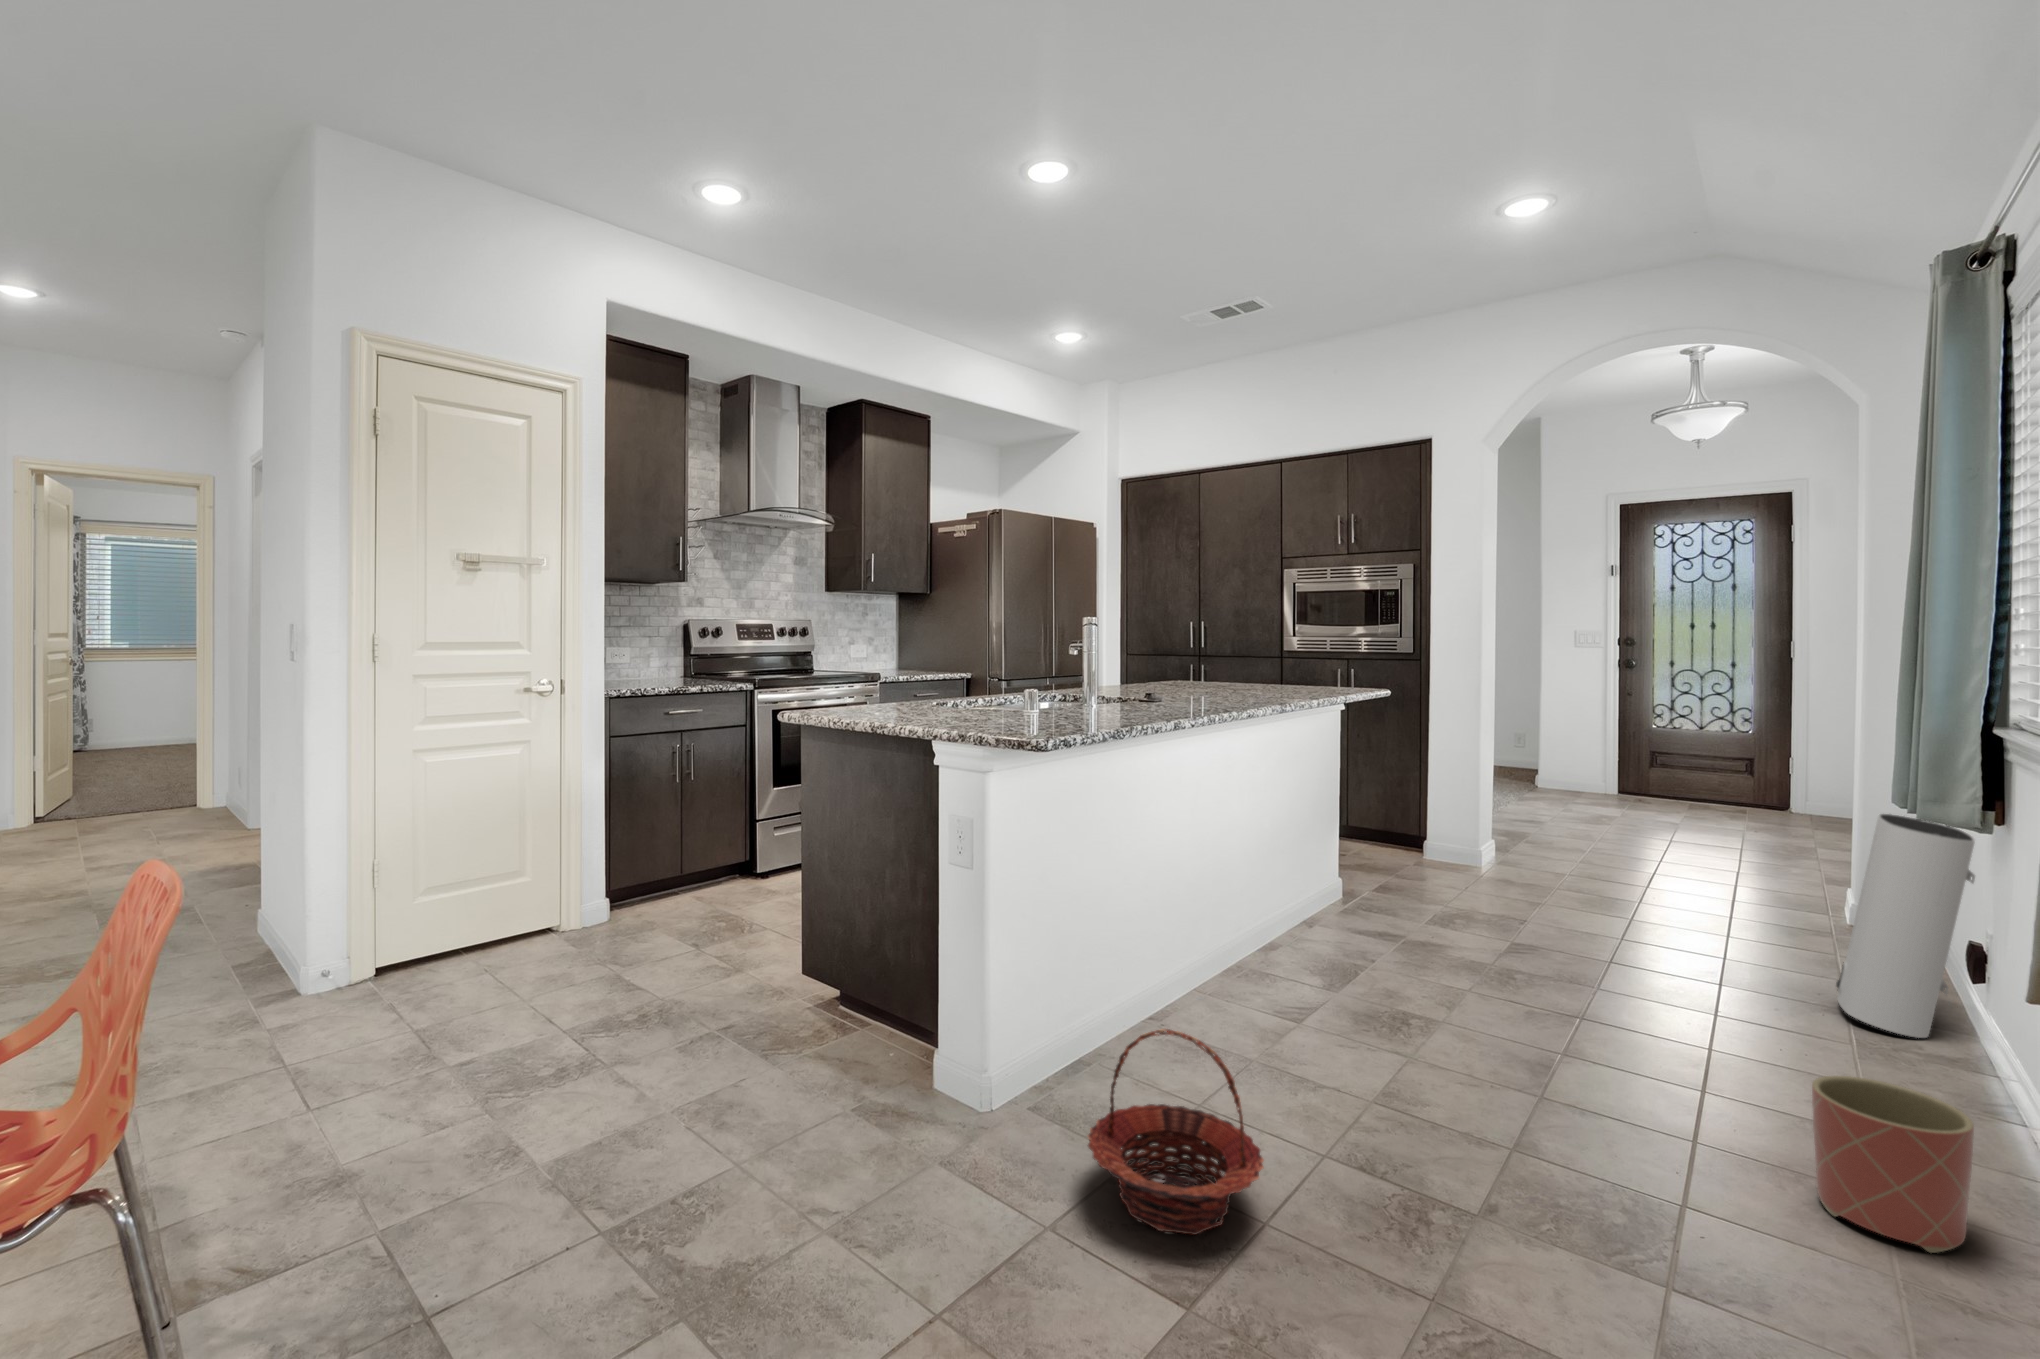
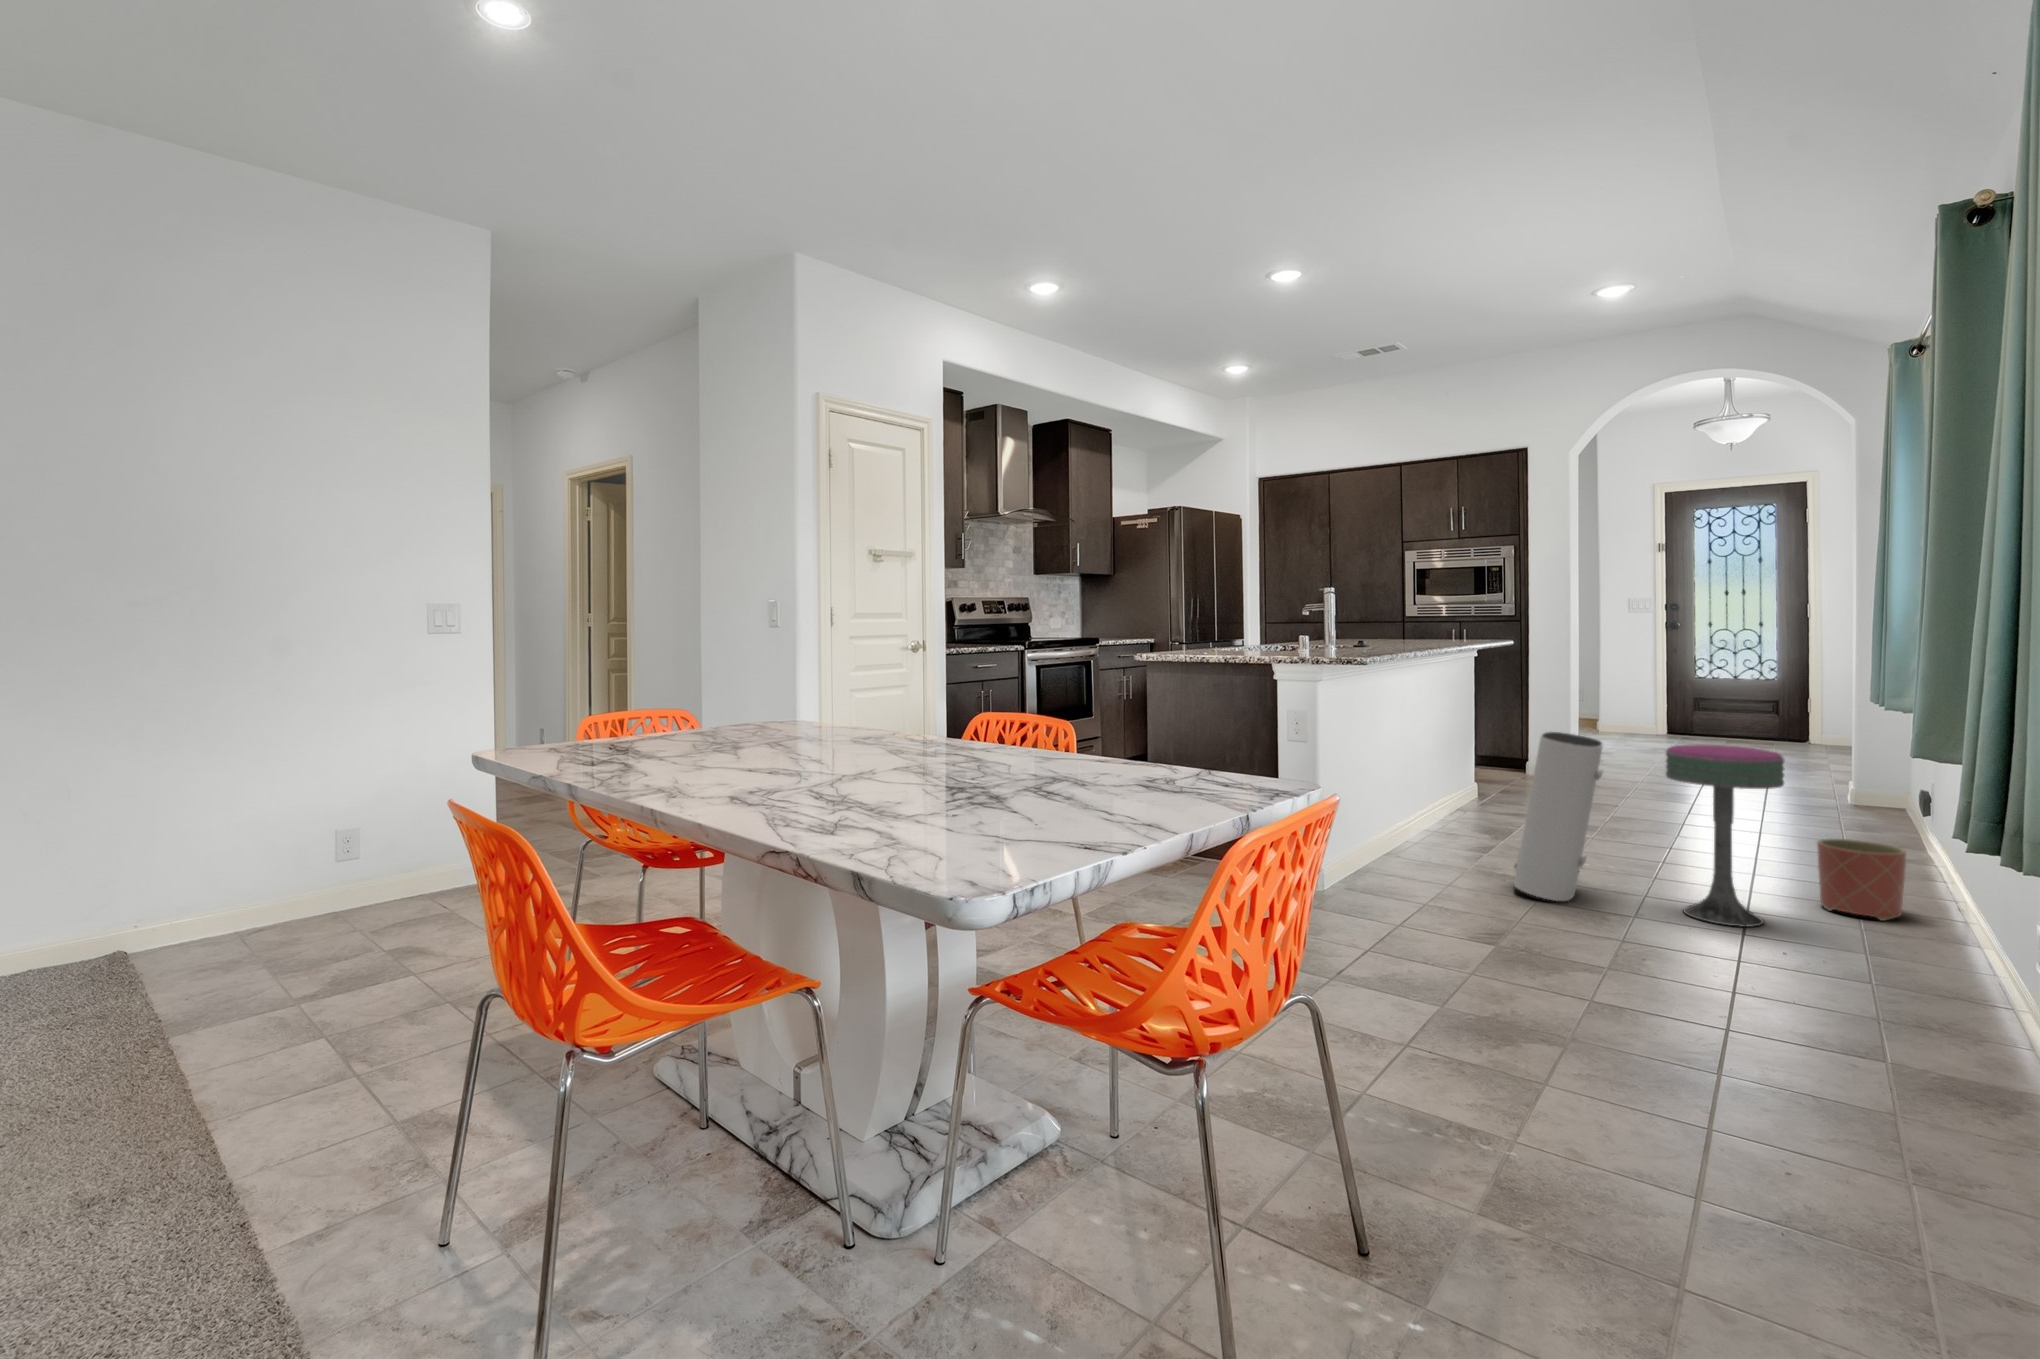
air purifier: present [1836,814,1975,1038] -> present [1514,732,1603,901]
bar stool: none [1546,910,1754,1271] -> present [1666,744,1785,927]
basket: present [1088,1029,1264,1235] -> none [1401,814,1510,919]

